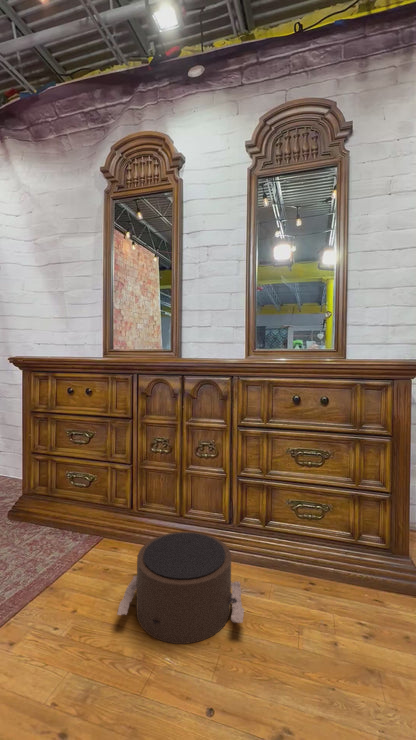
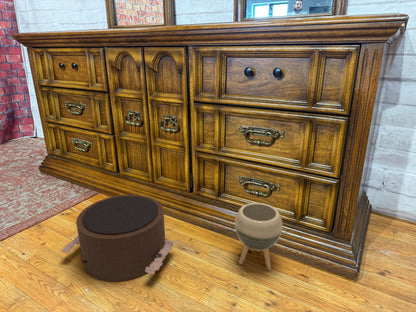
planter: none [301,526,351,600] -> present [235,203,282,270]

